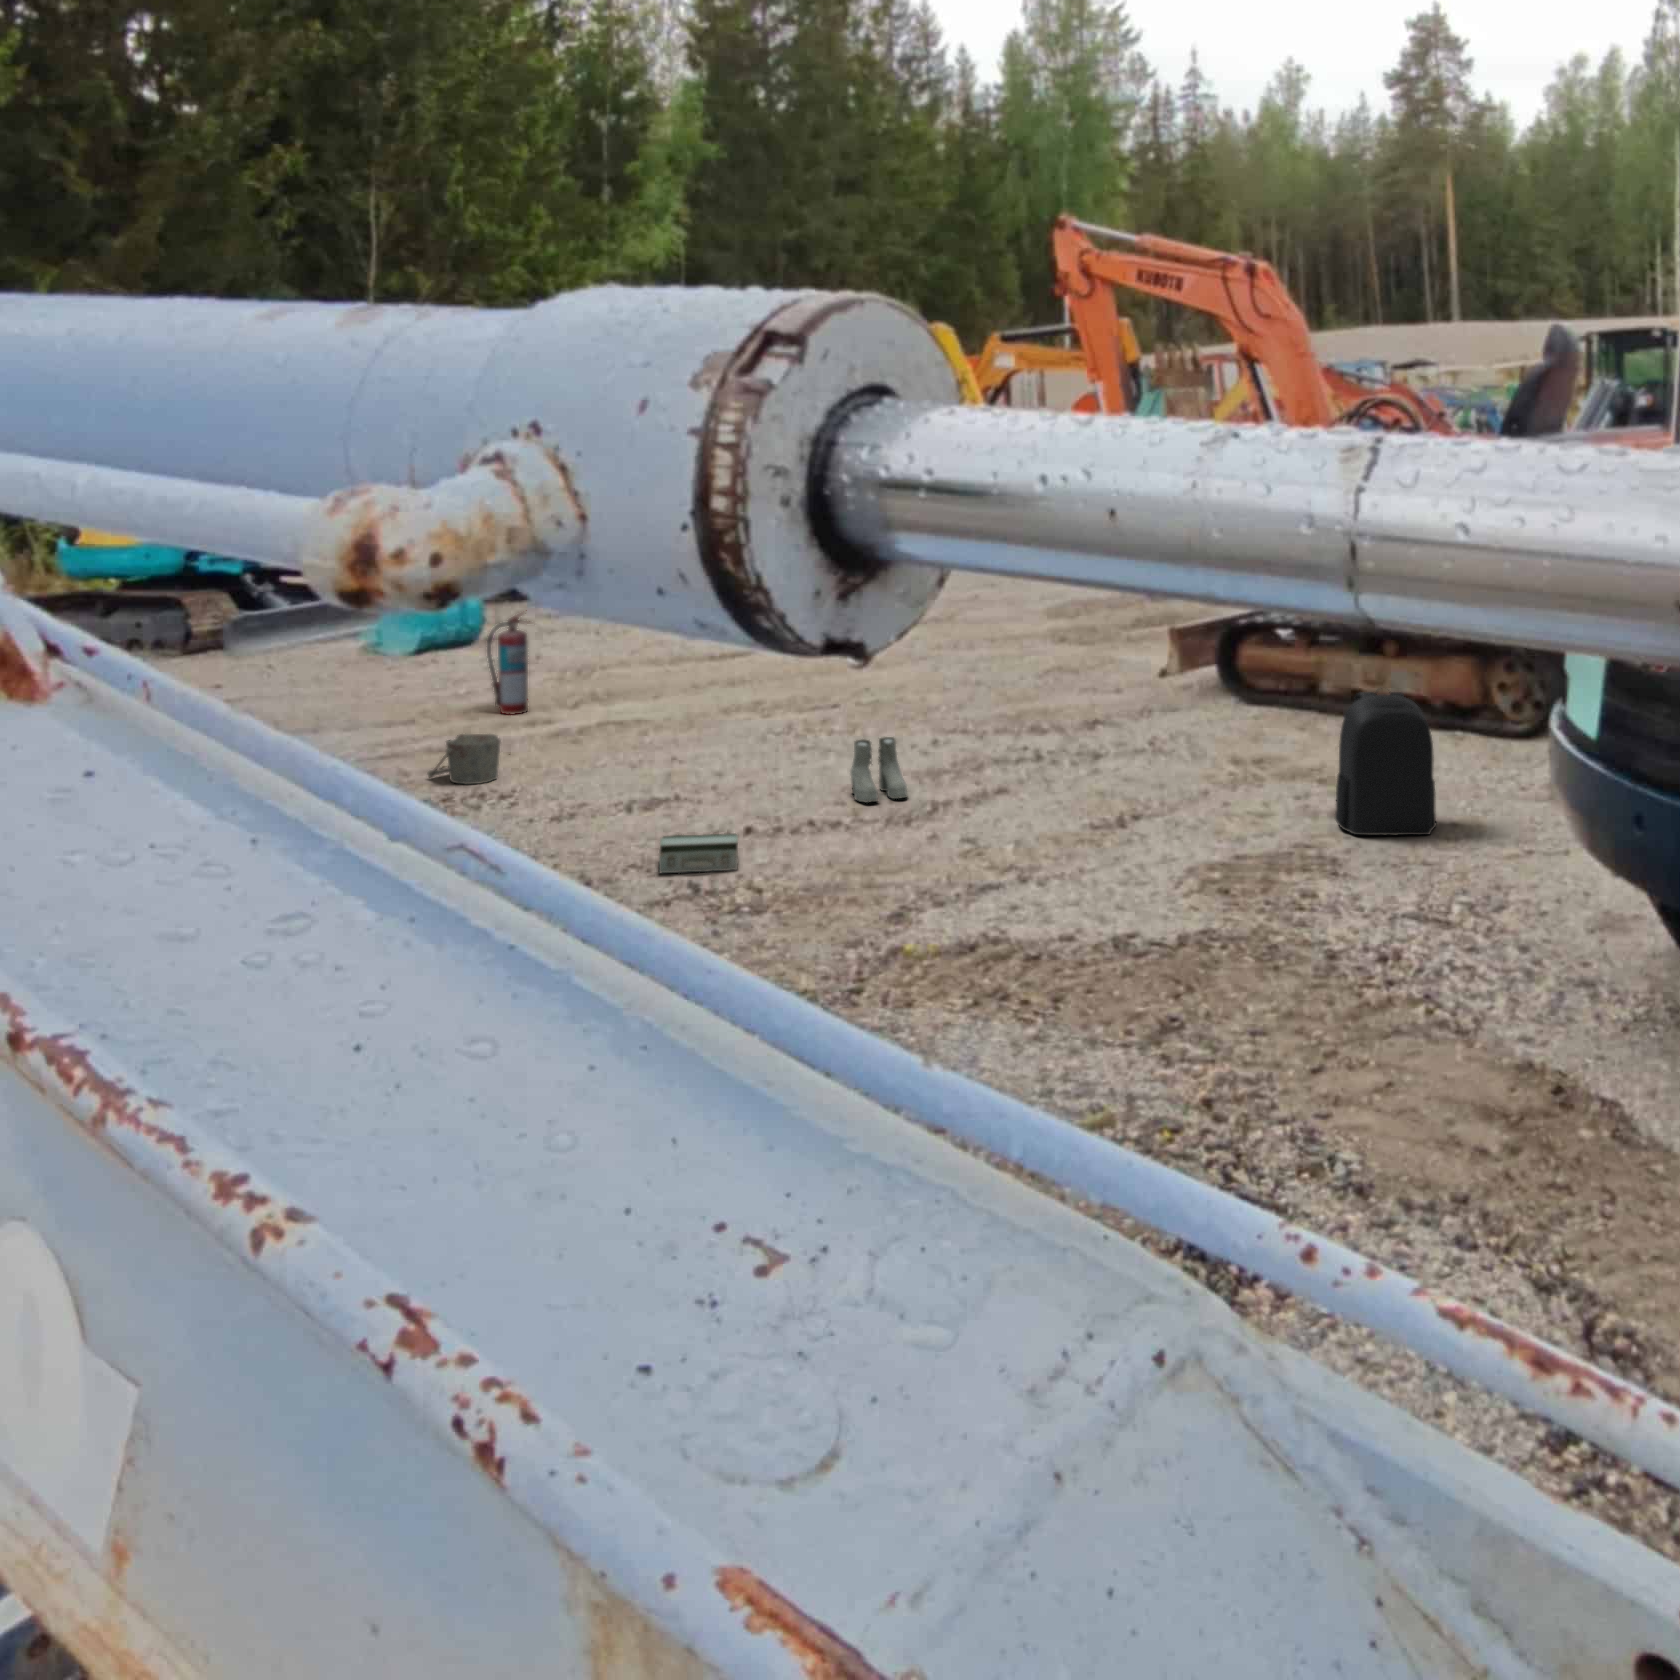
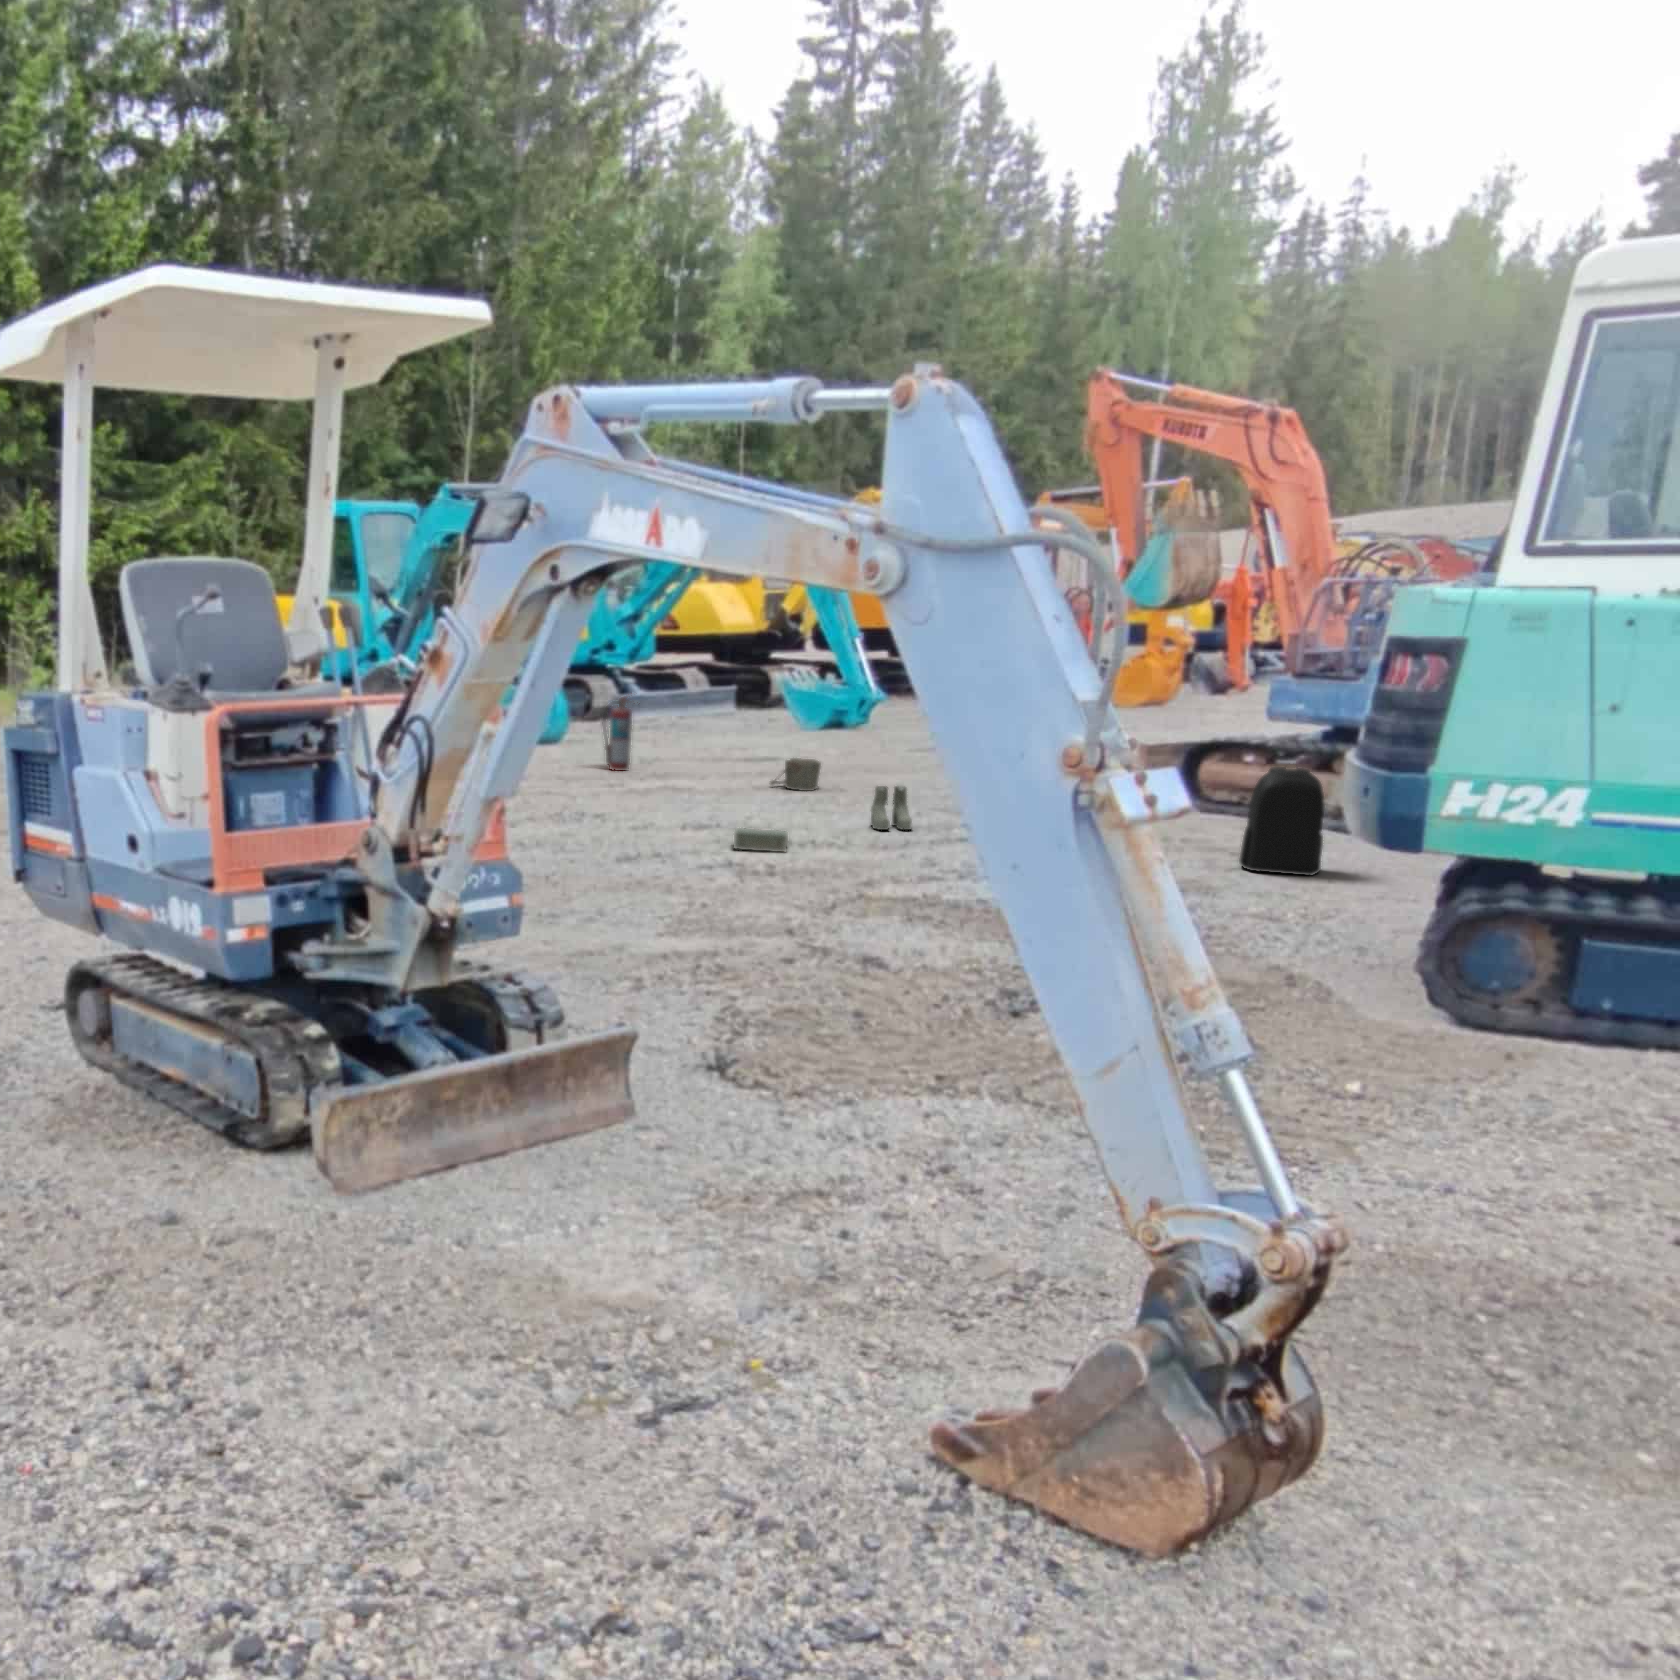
bucket: present [428,734,501,784] -> present [770,758,821,791]

